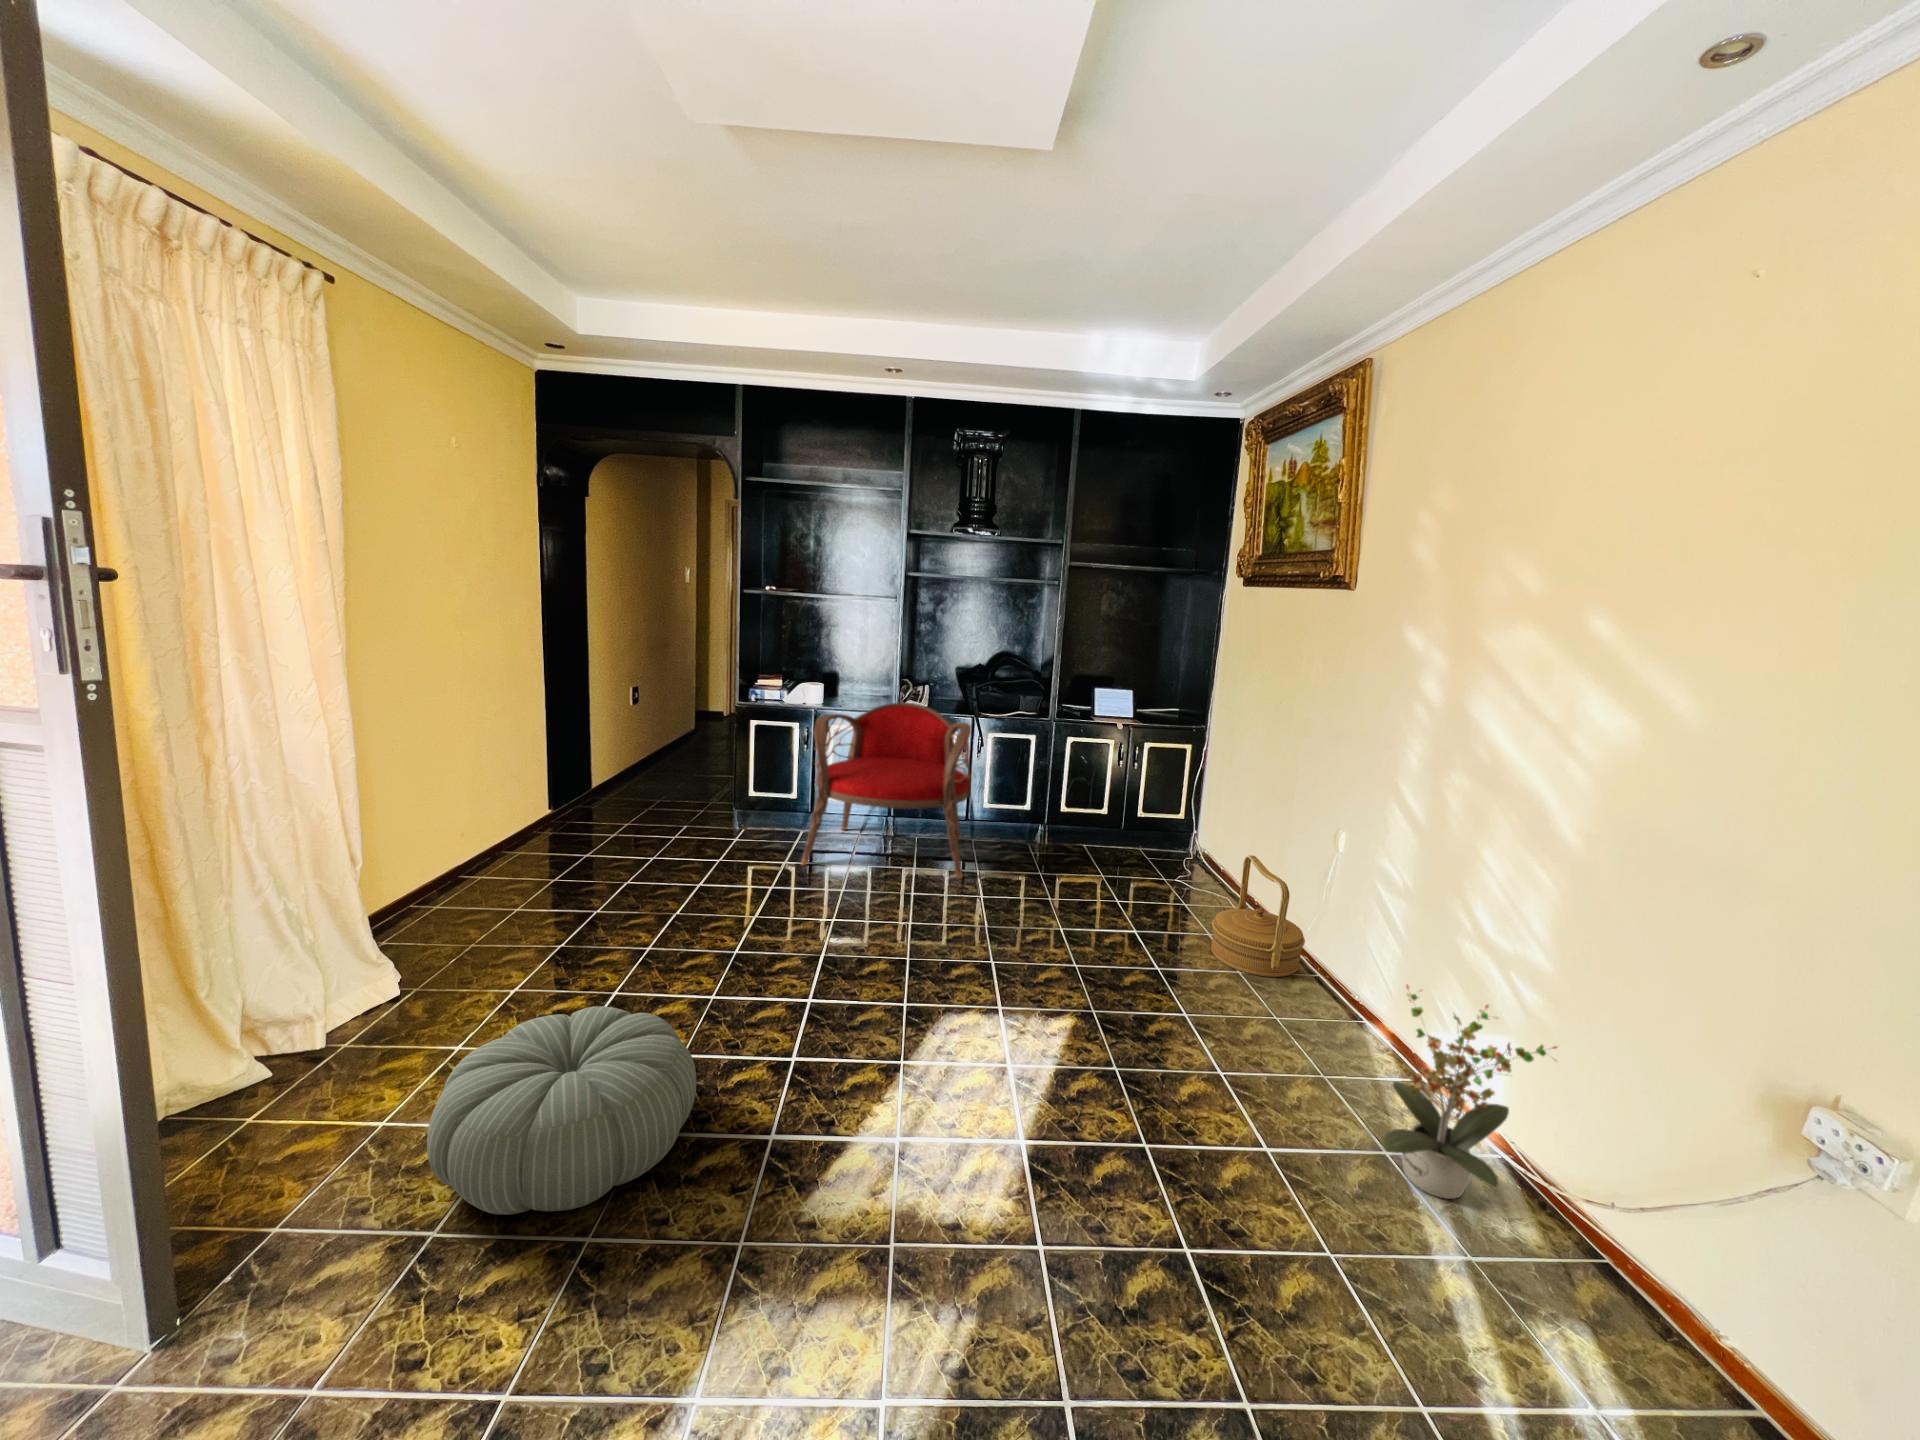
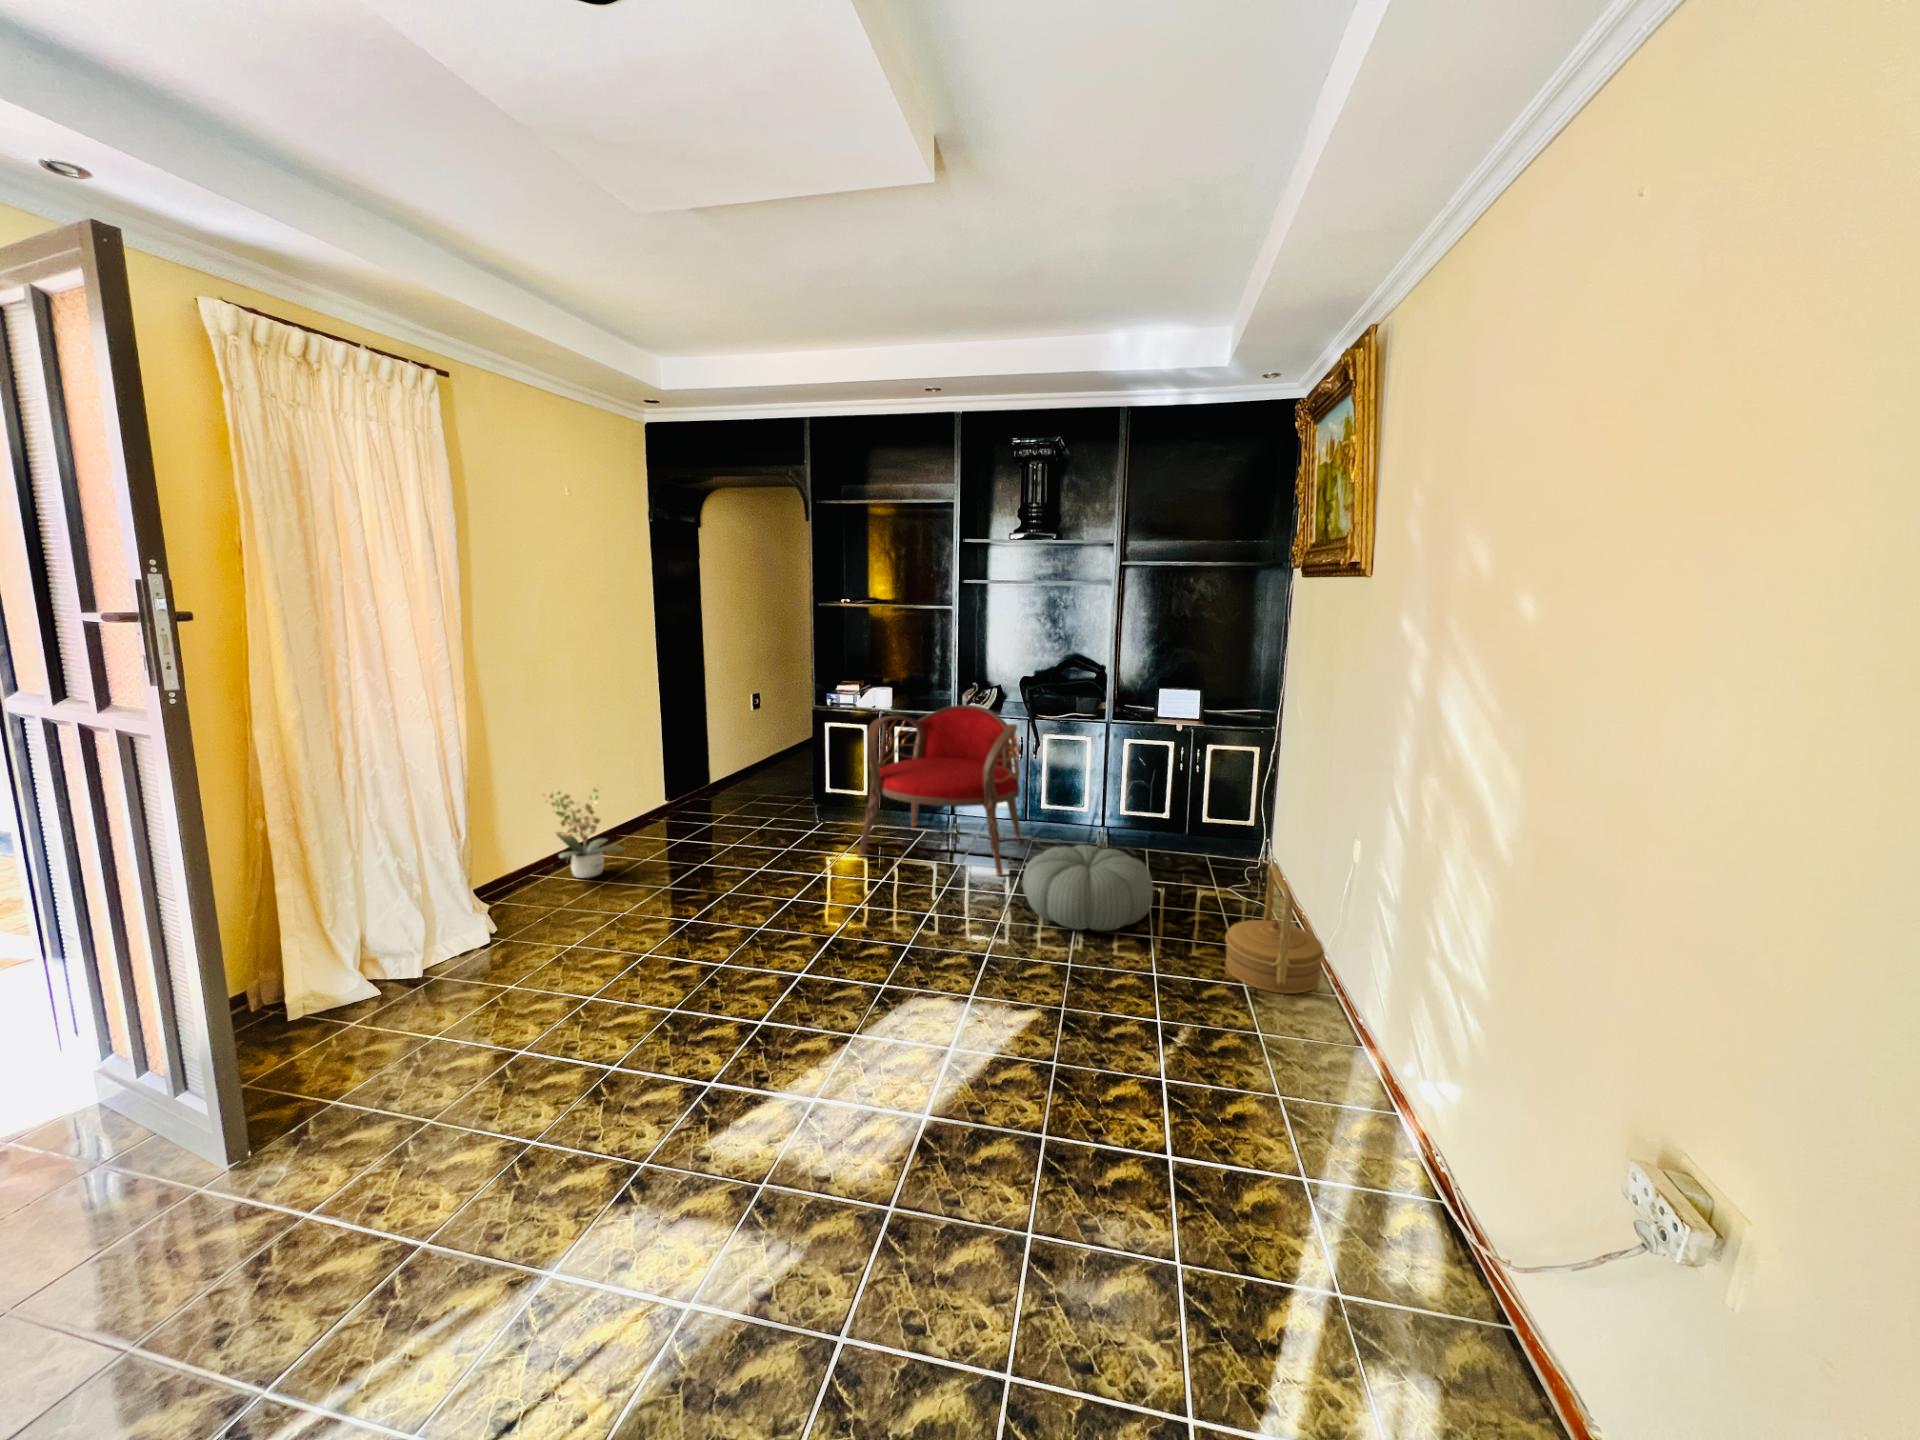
potted plant: present [1383,984,1557,1199] -> present [549,789,624,878]
pouf: present [427,1006,697,1215] -> present [1022,845,1153,931]

